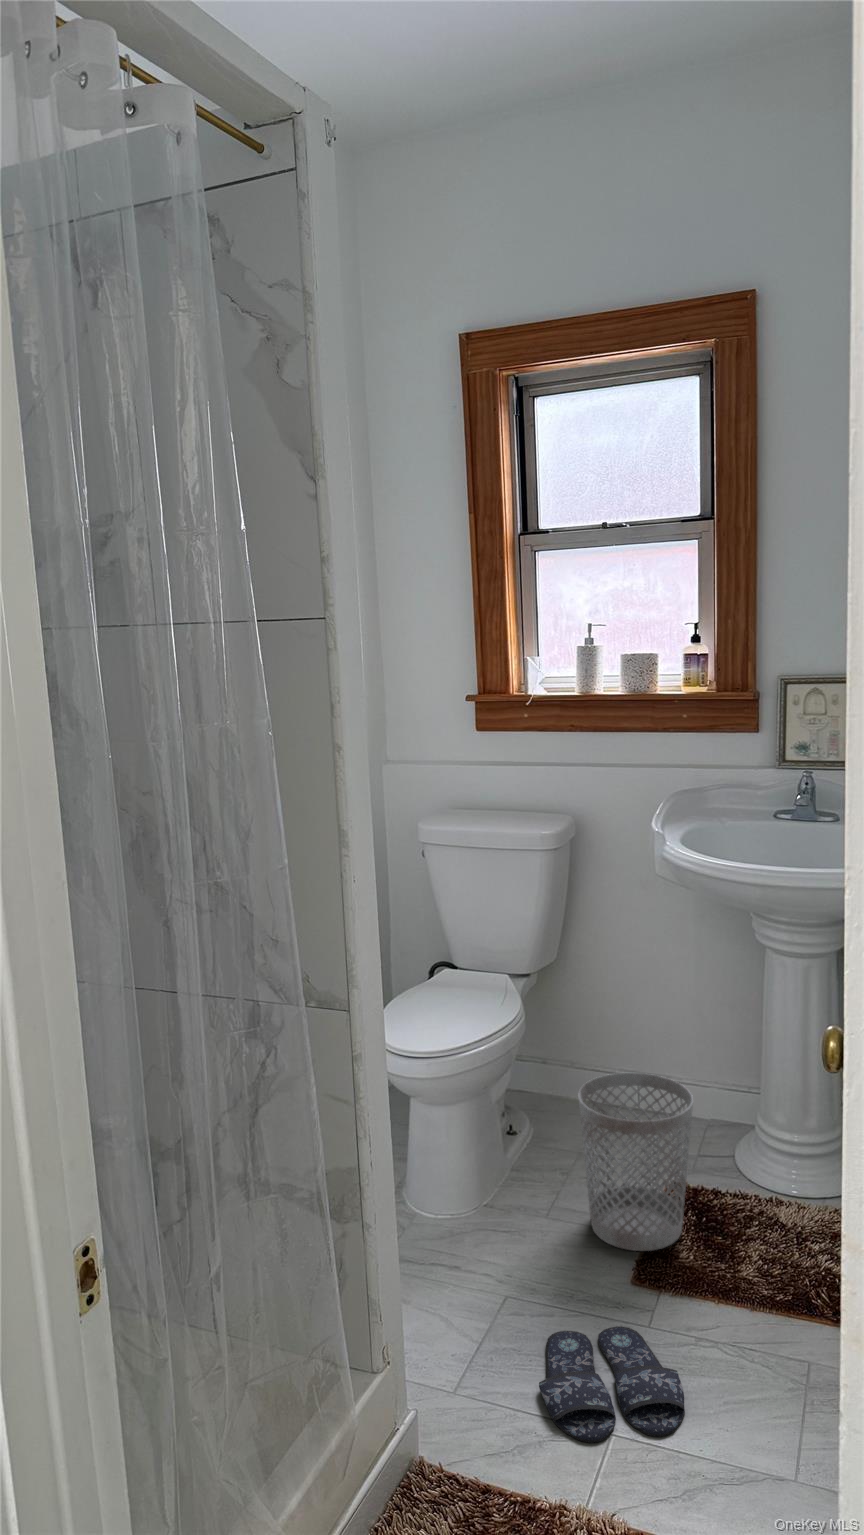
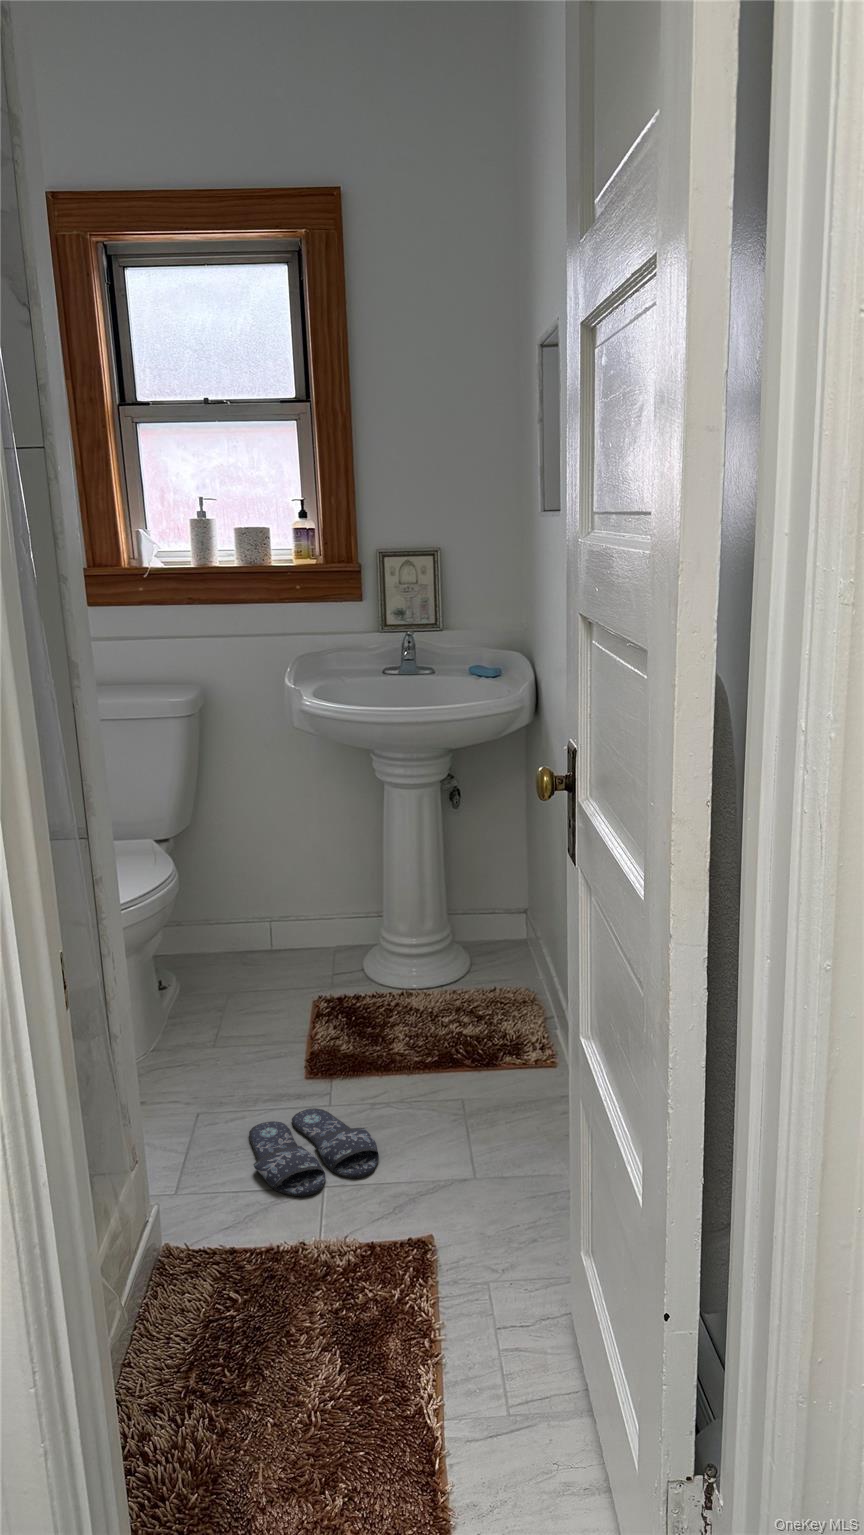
wastebasket: present [578,1073,693,1251] -> none [240,903,342,1054]

